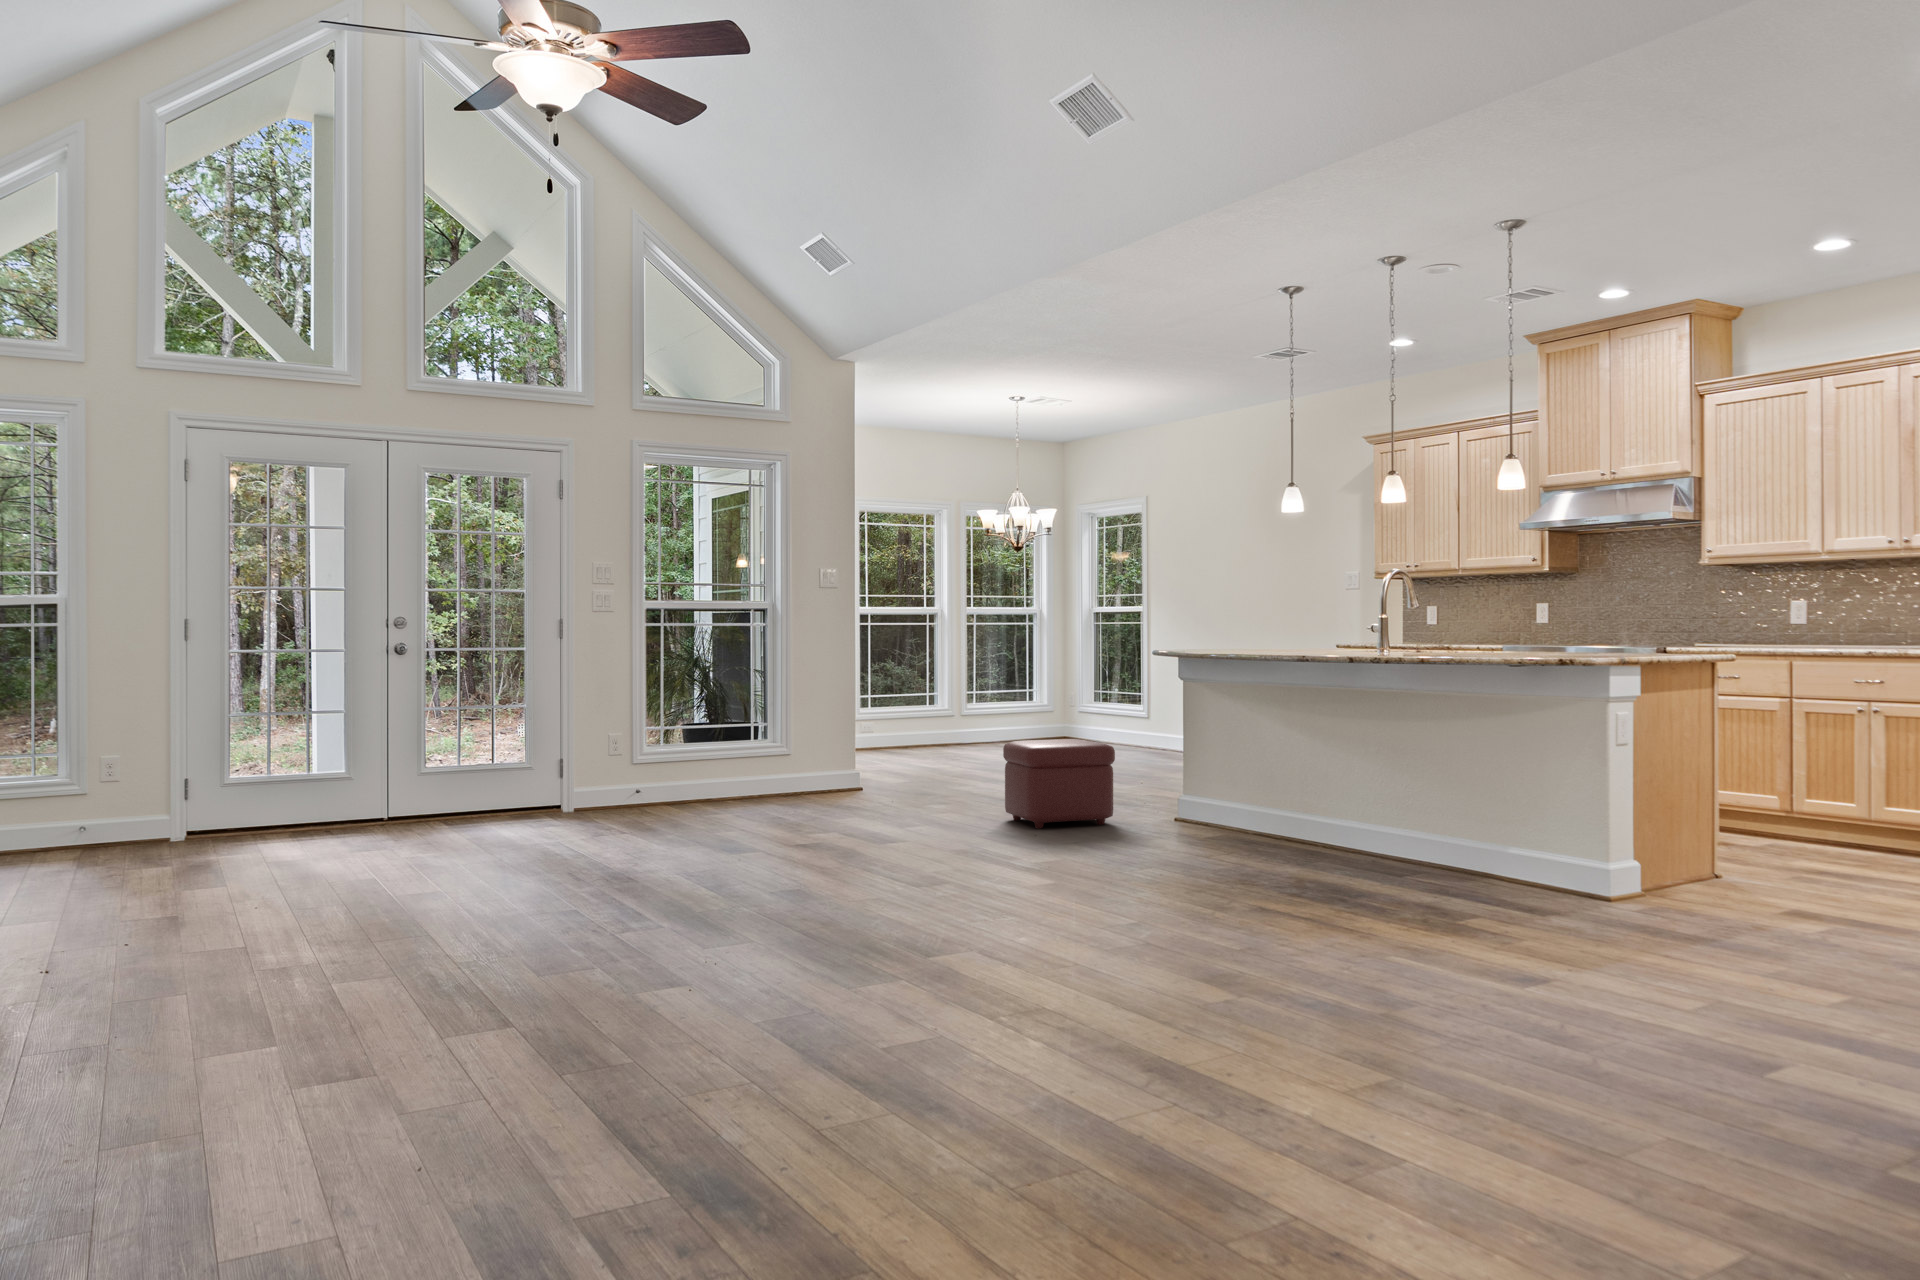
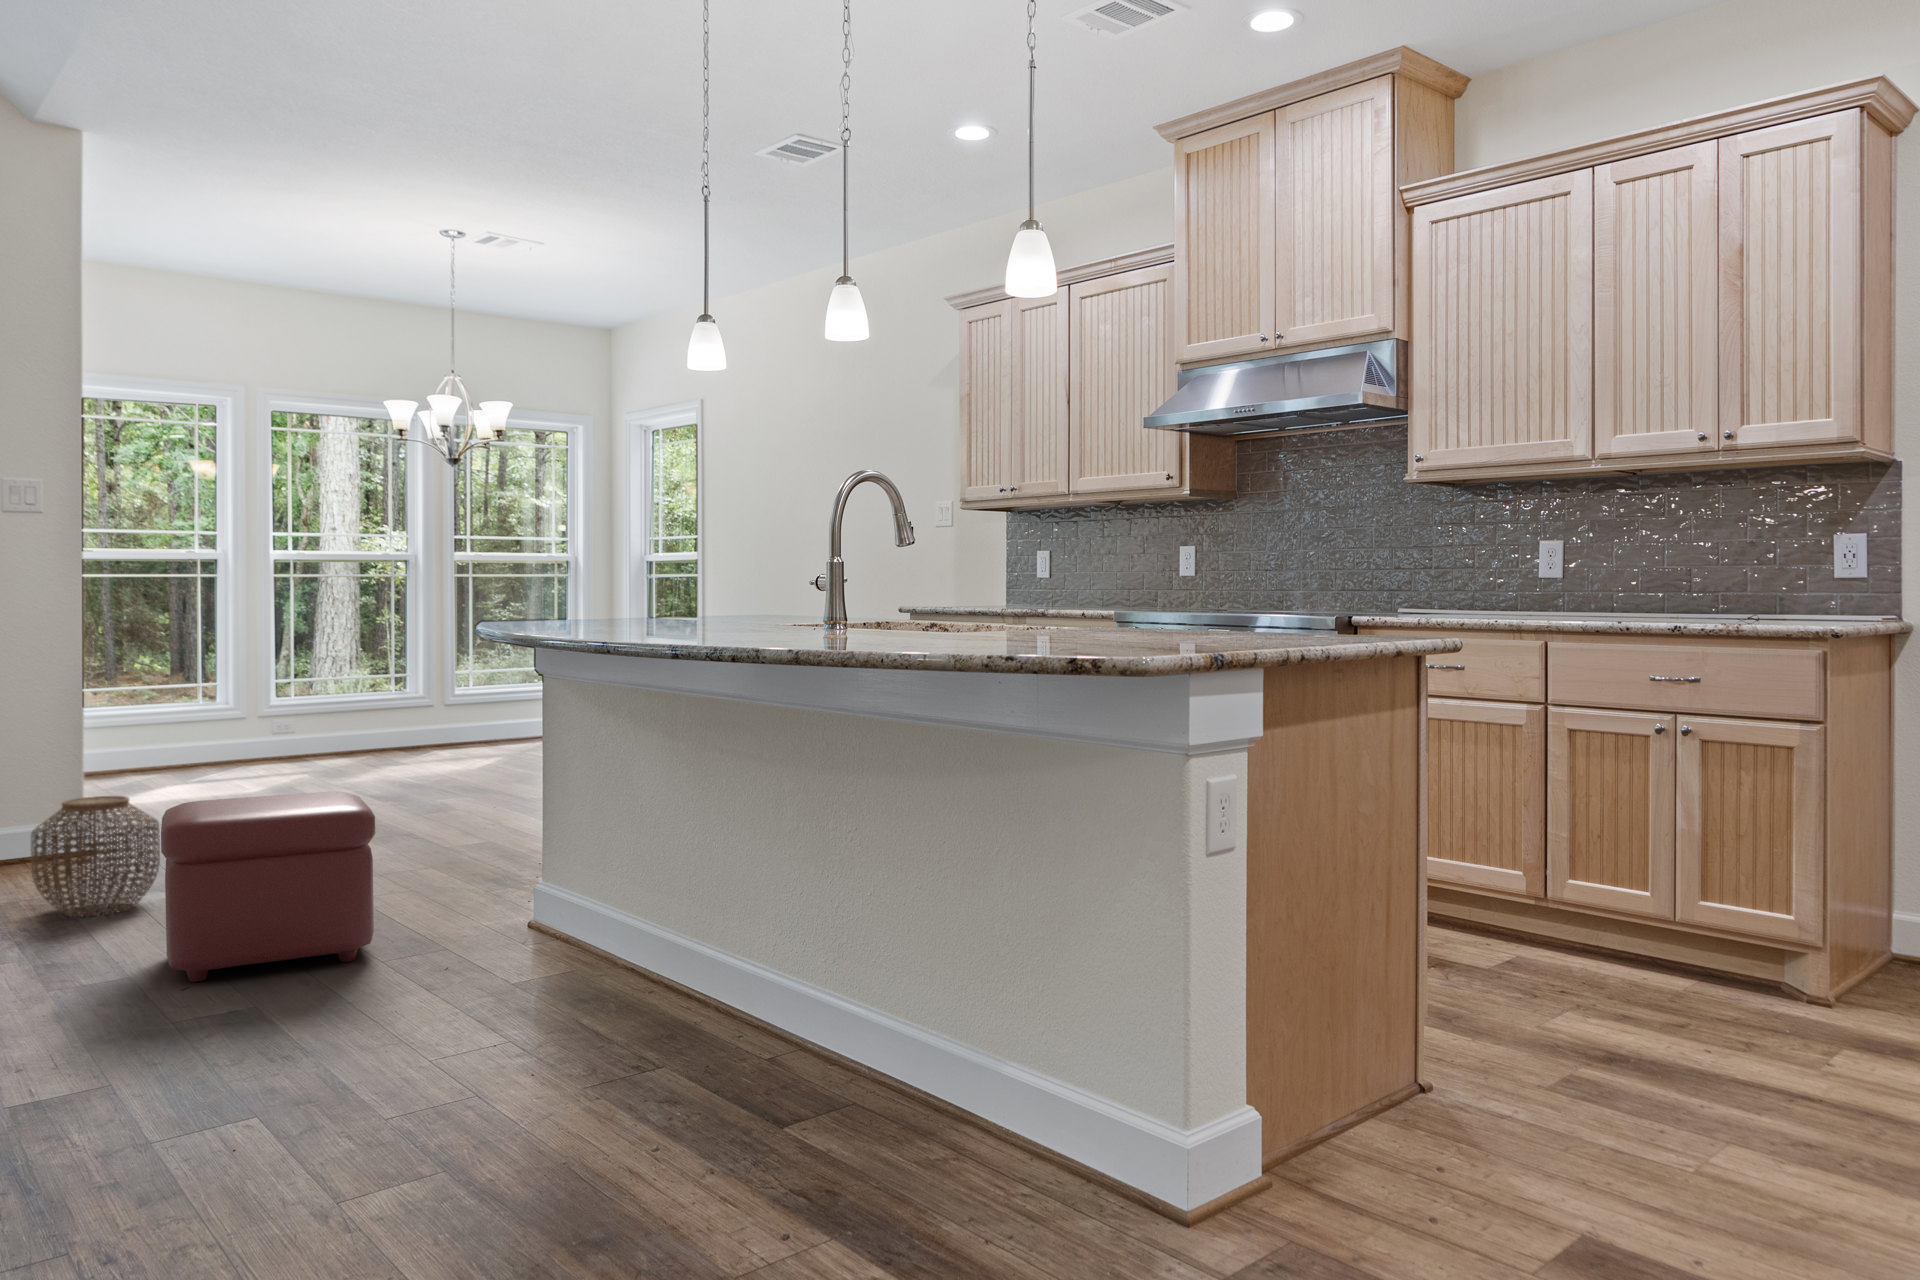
woven basket: none [898,743,956,807] -> present [31,796,160,917]

